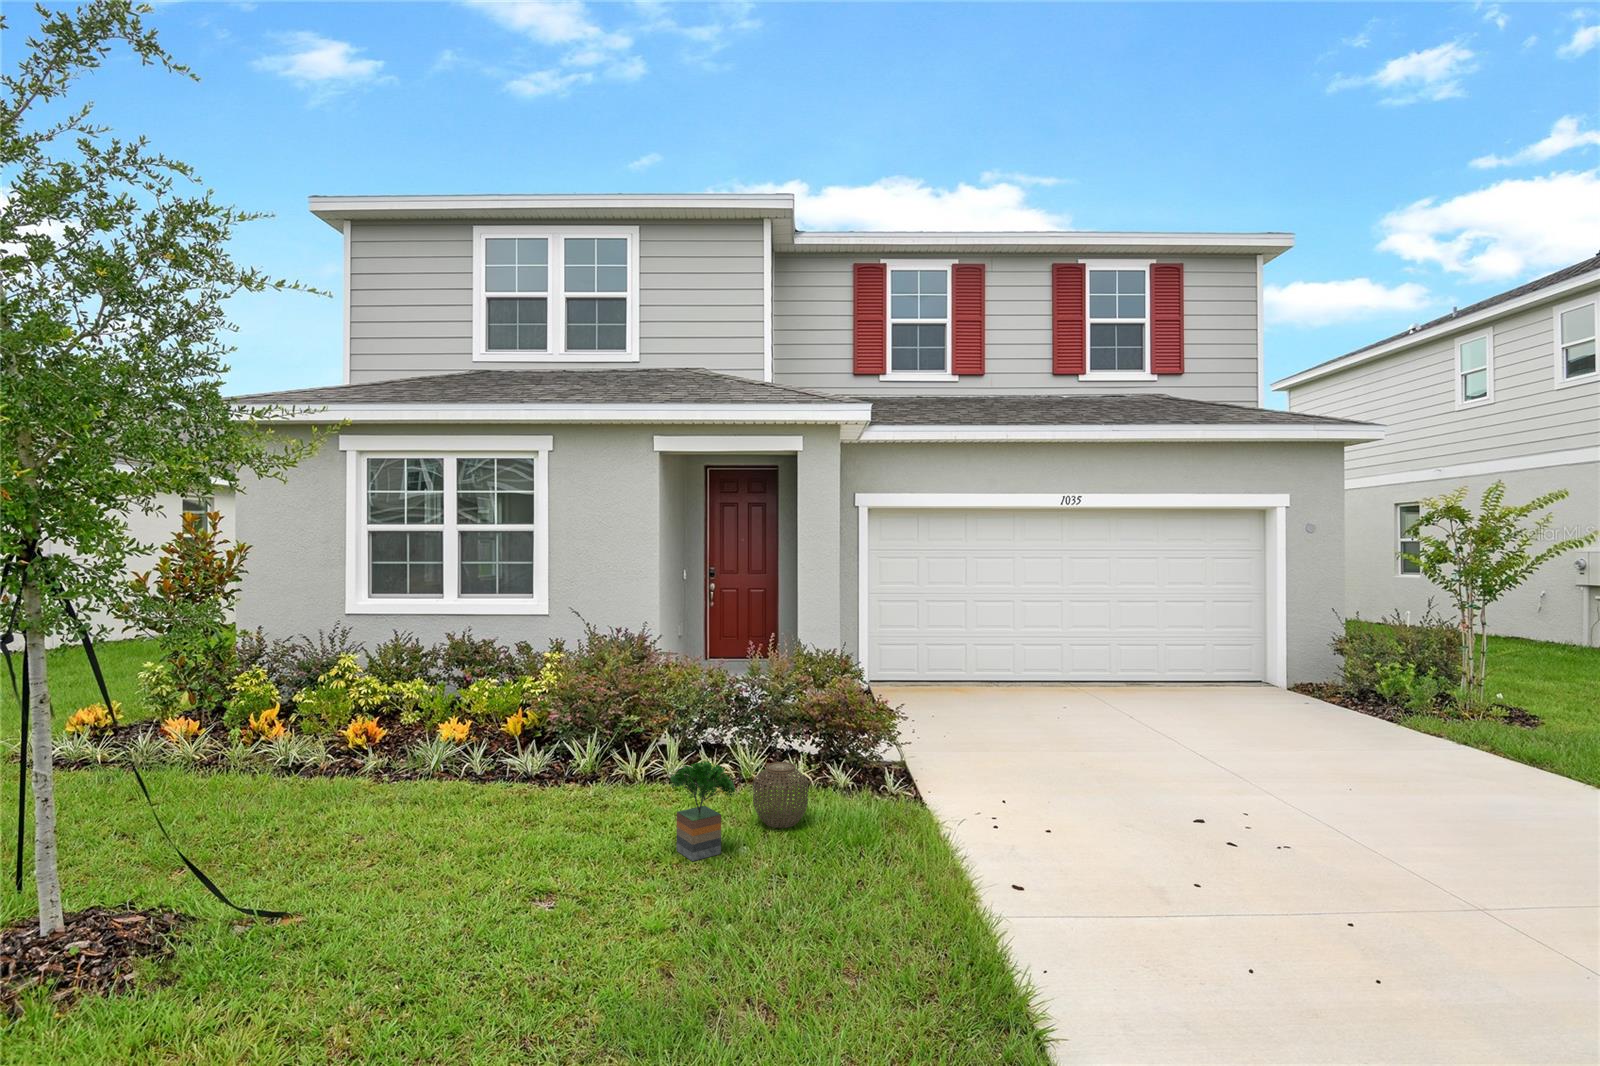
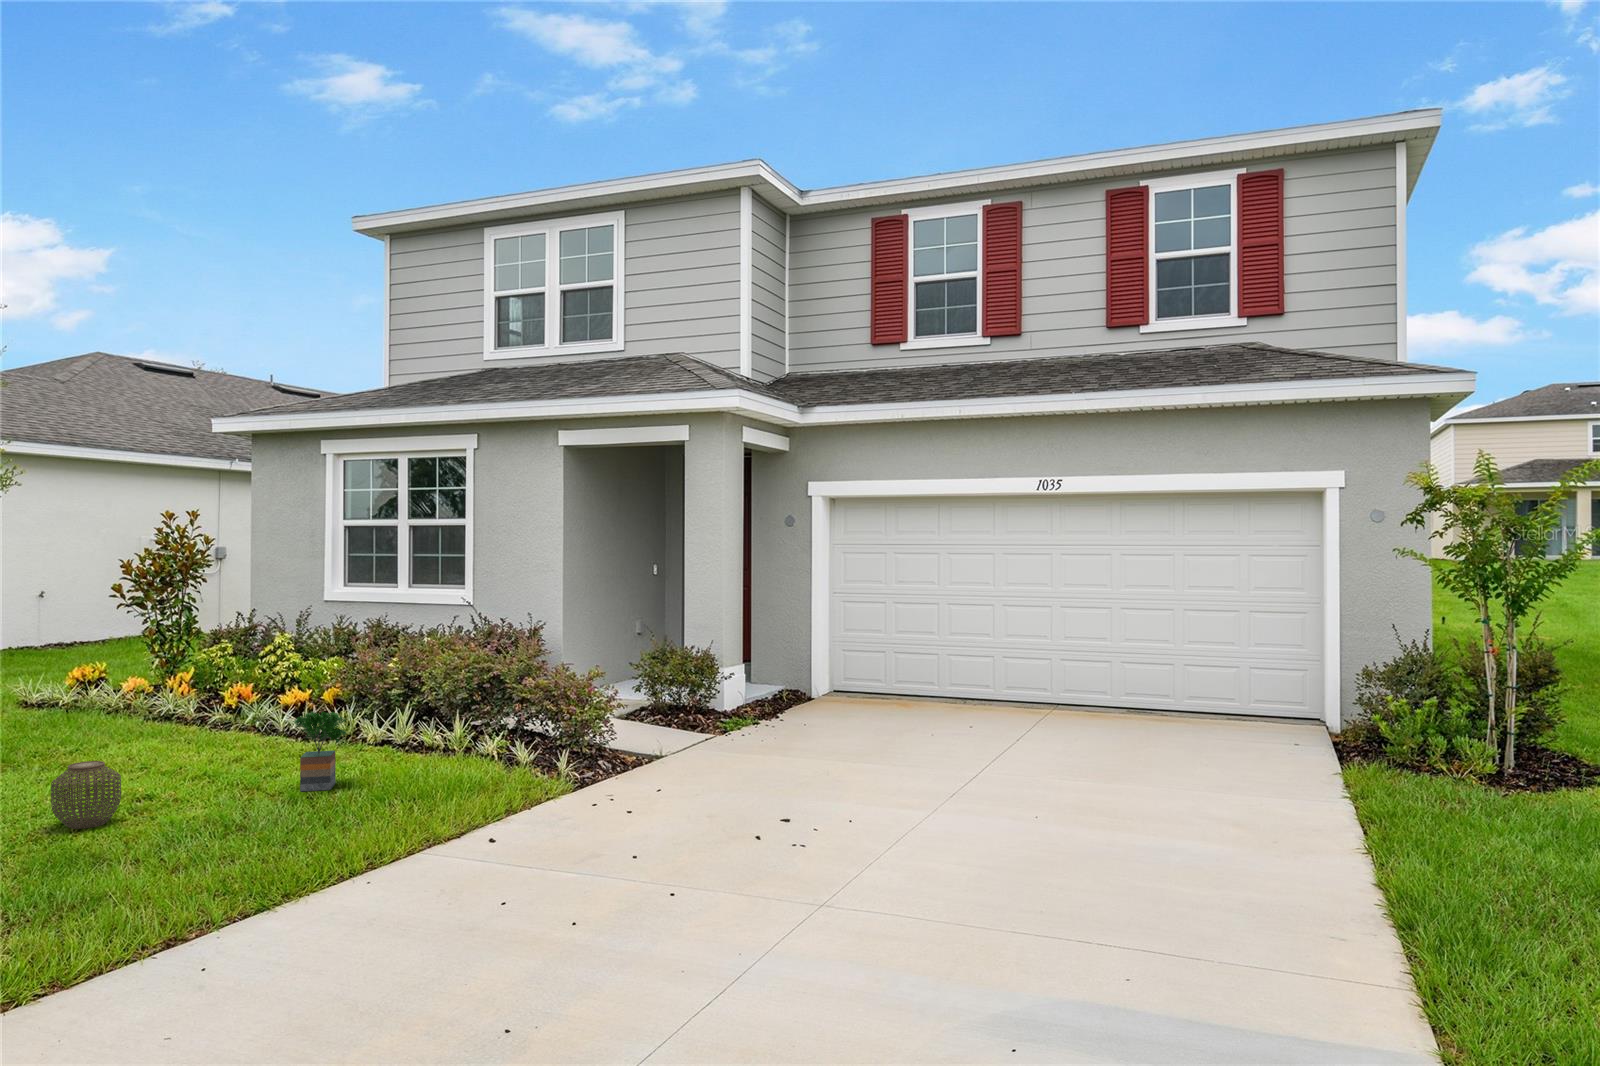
woven basket: present [753,762,808,828] -> present [51,761,121,829]

